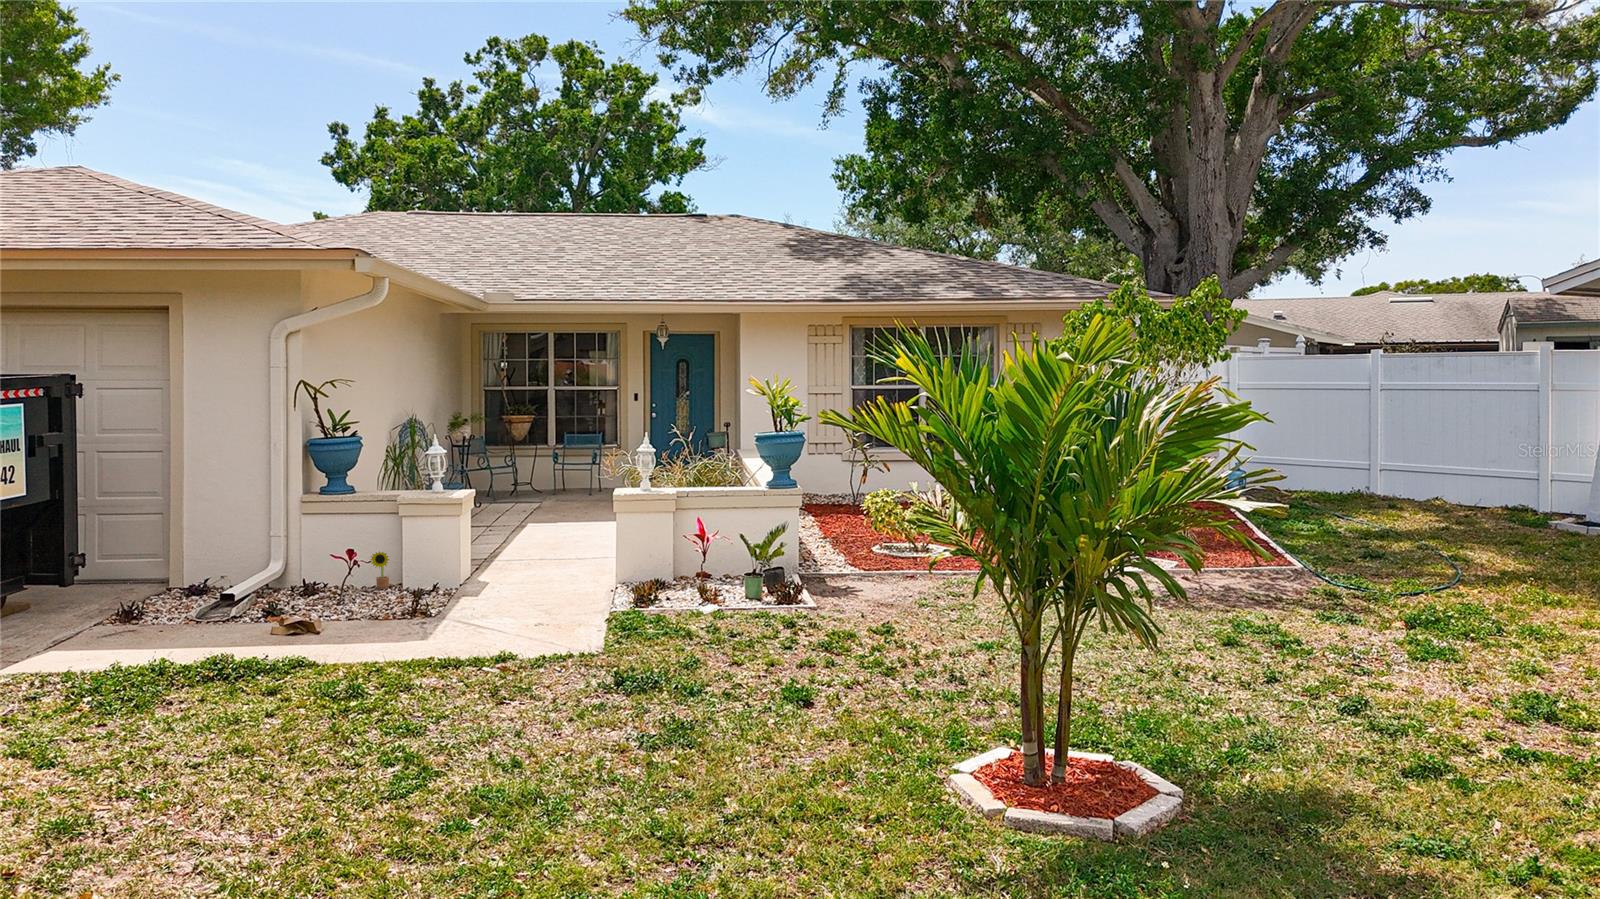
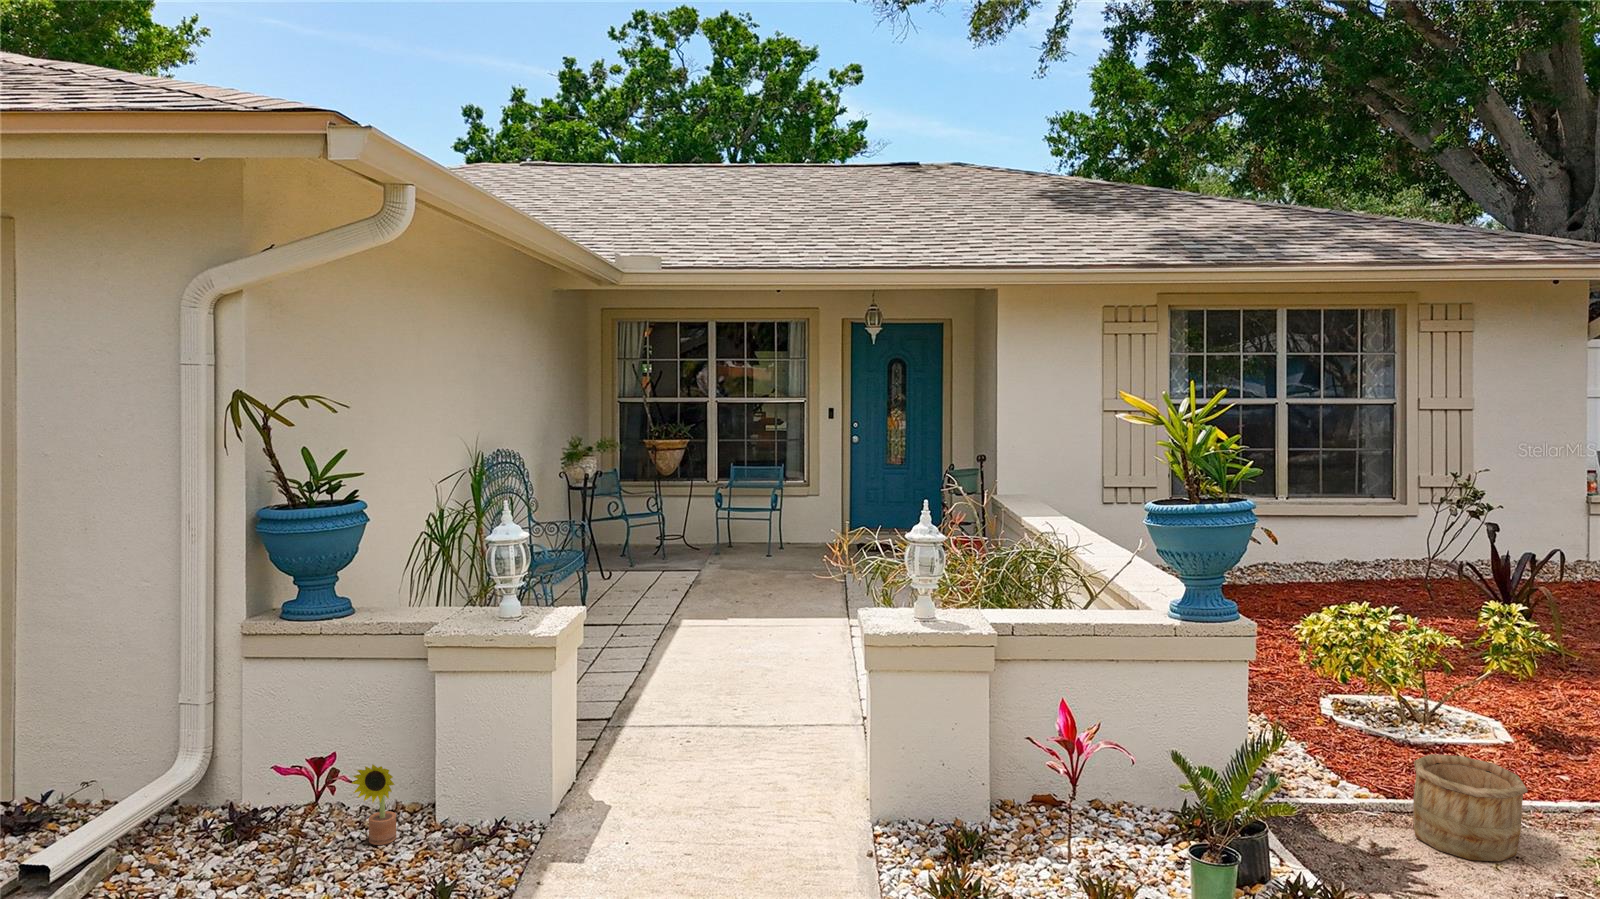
wooden bucket: none [856,540,899,579] -> present [1413,754,1528,861]

